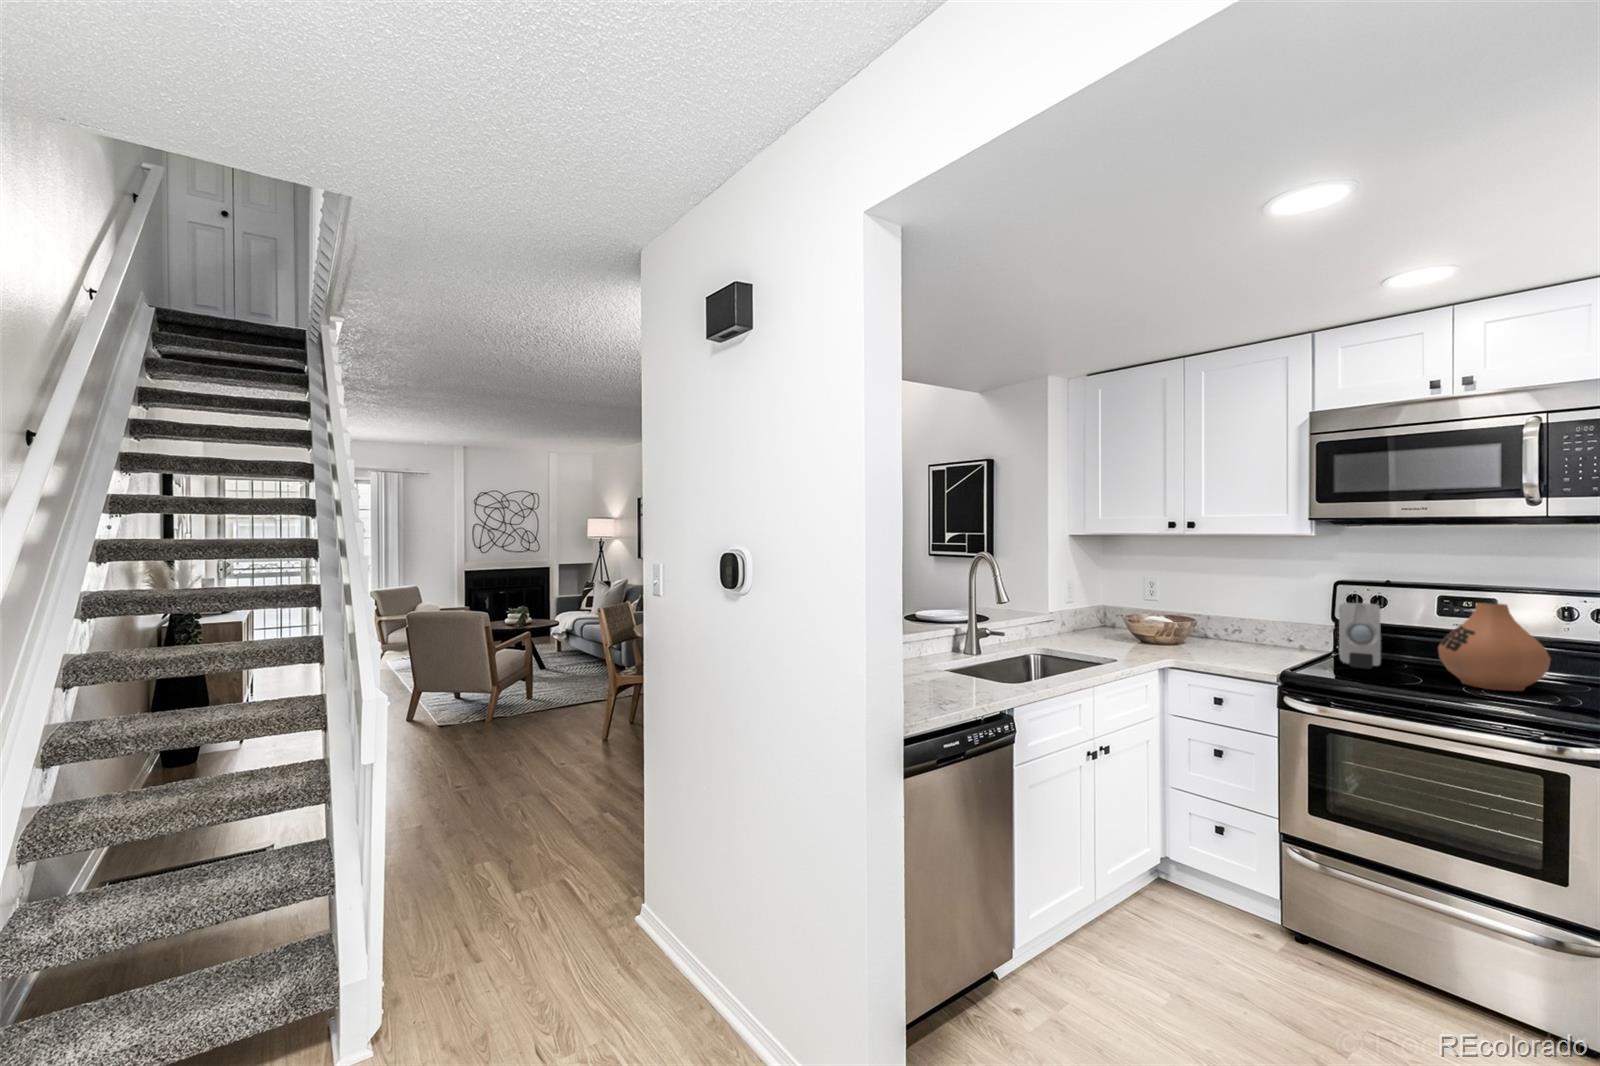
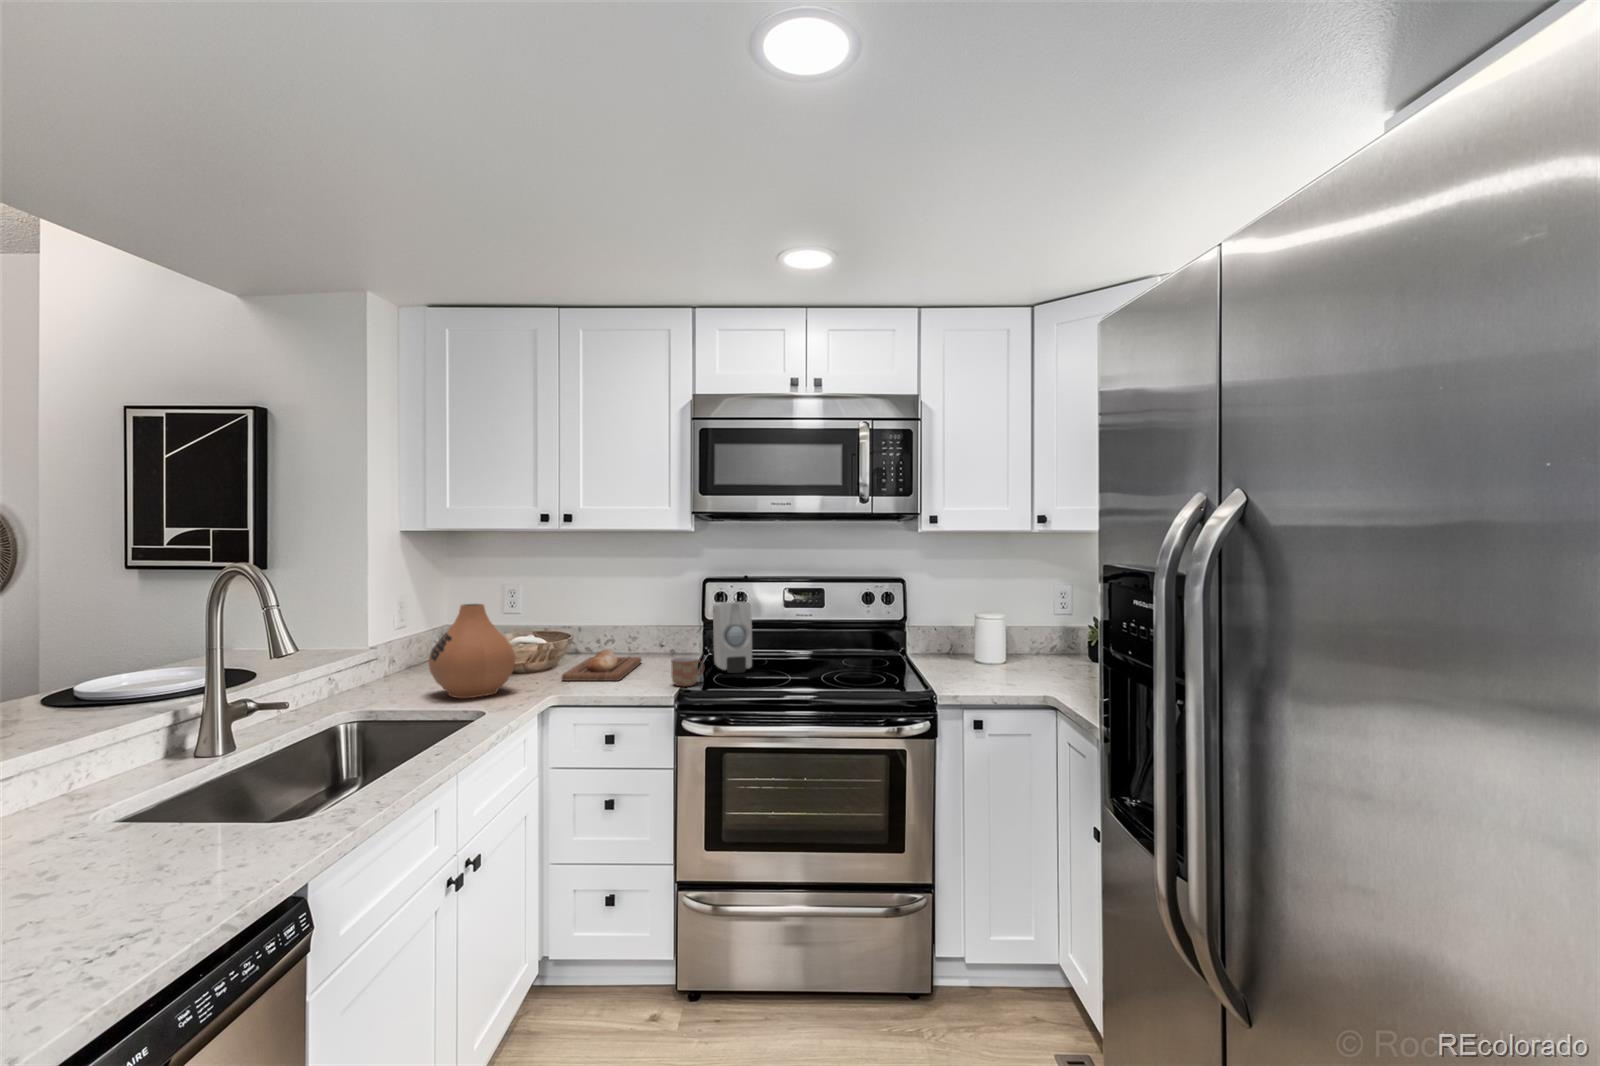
vase: present [1438,603,1550,691] -> present [428,604,516,698]
bread loaf: none [1186,634,1265,658] -> present [562,649,641,681]
mug: none [1282,644,1319,670] -> present [671,657,704,686]

